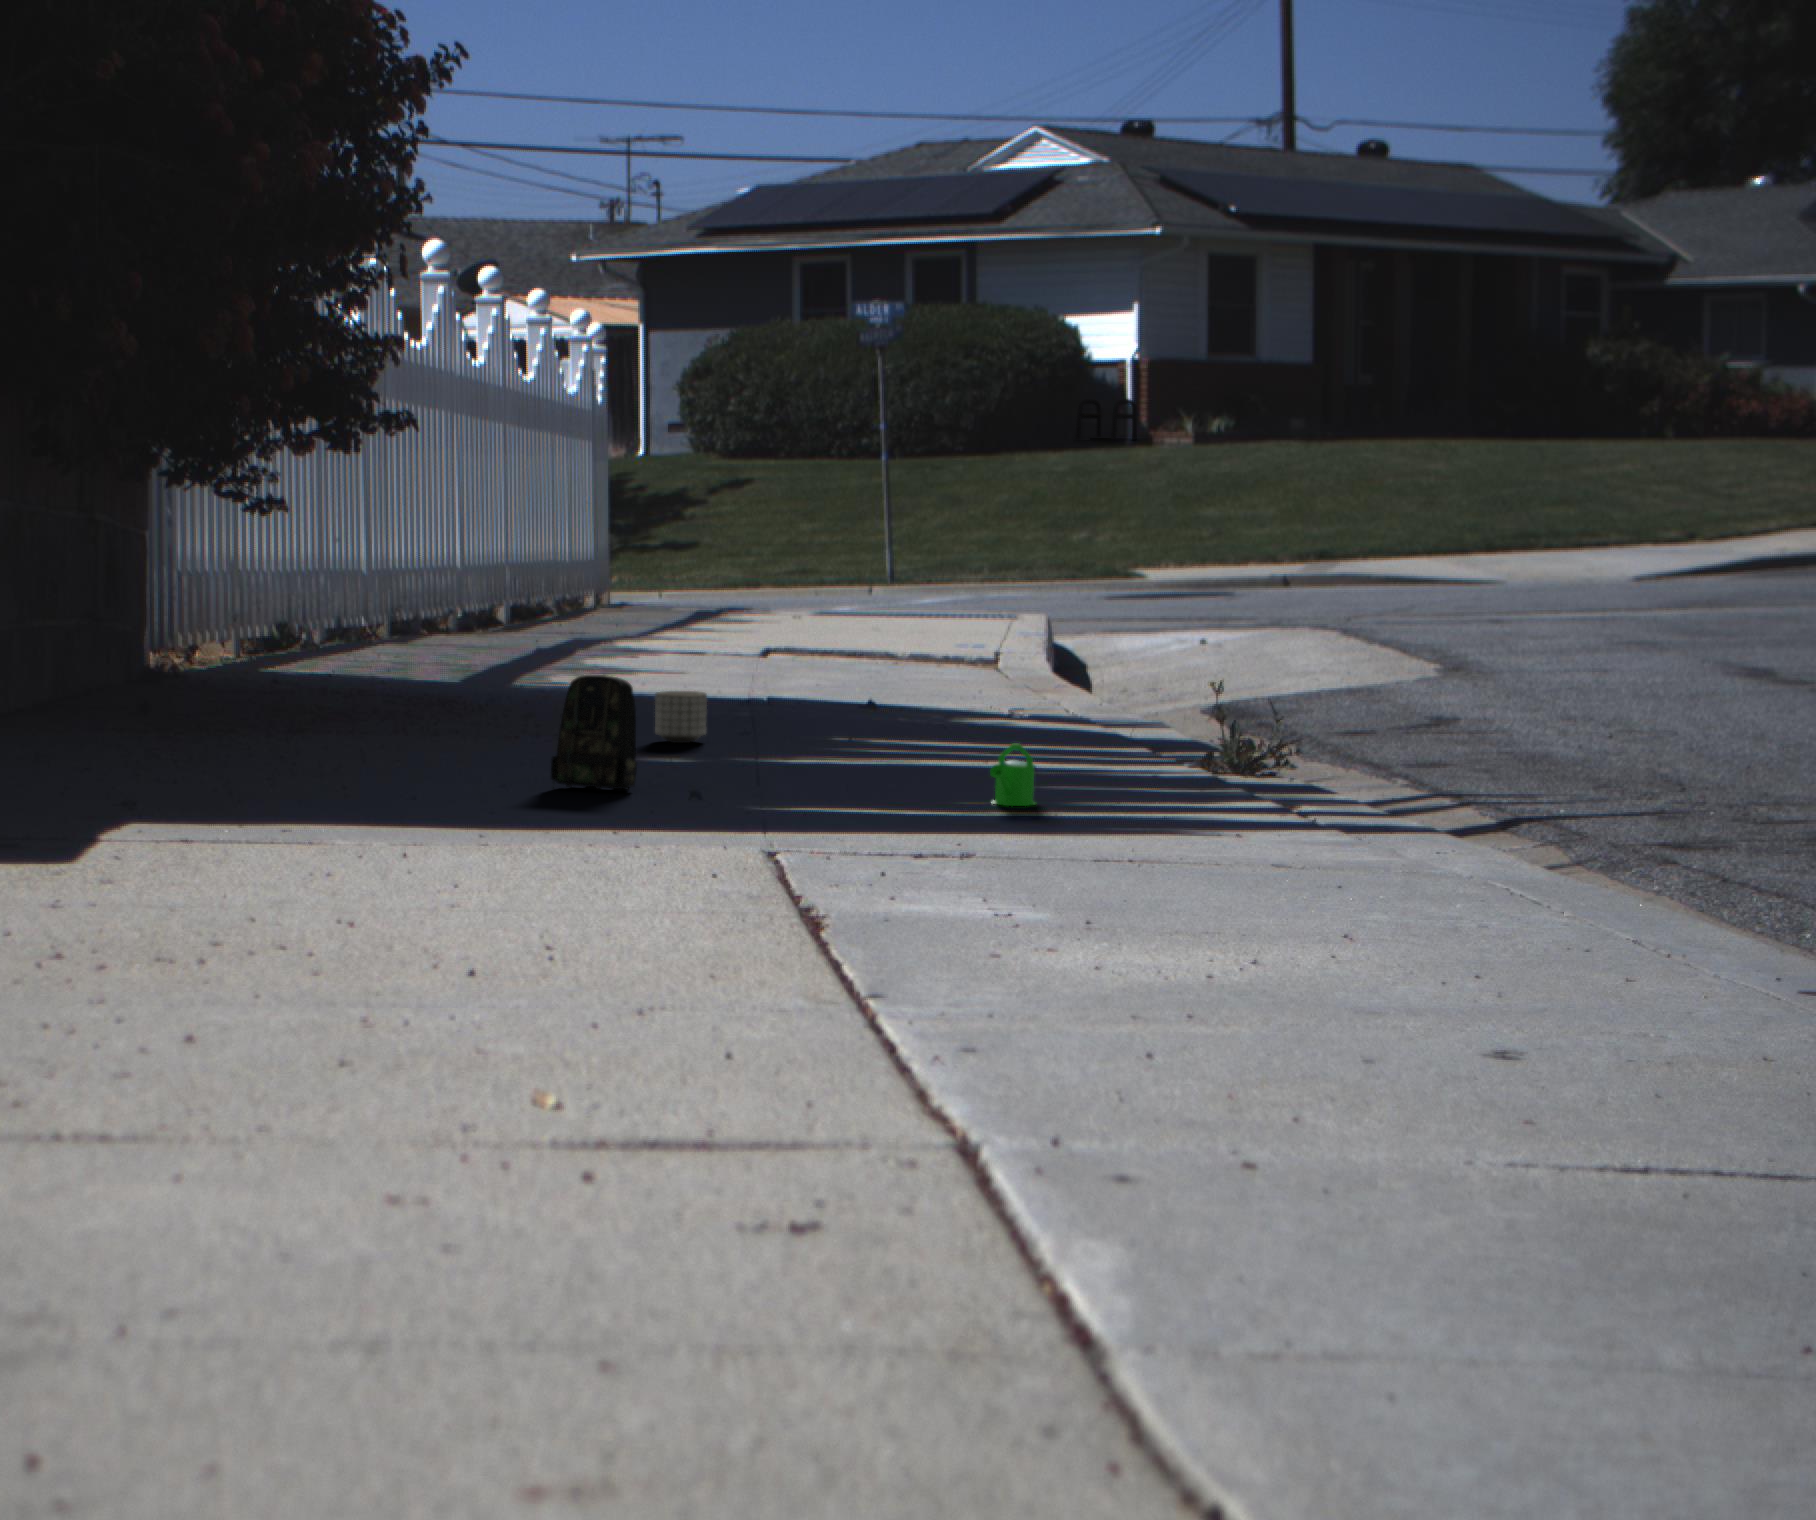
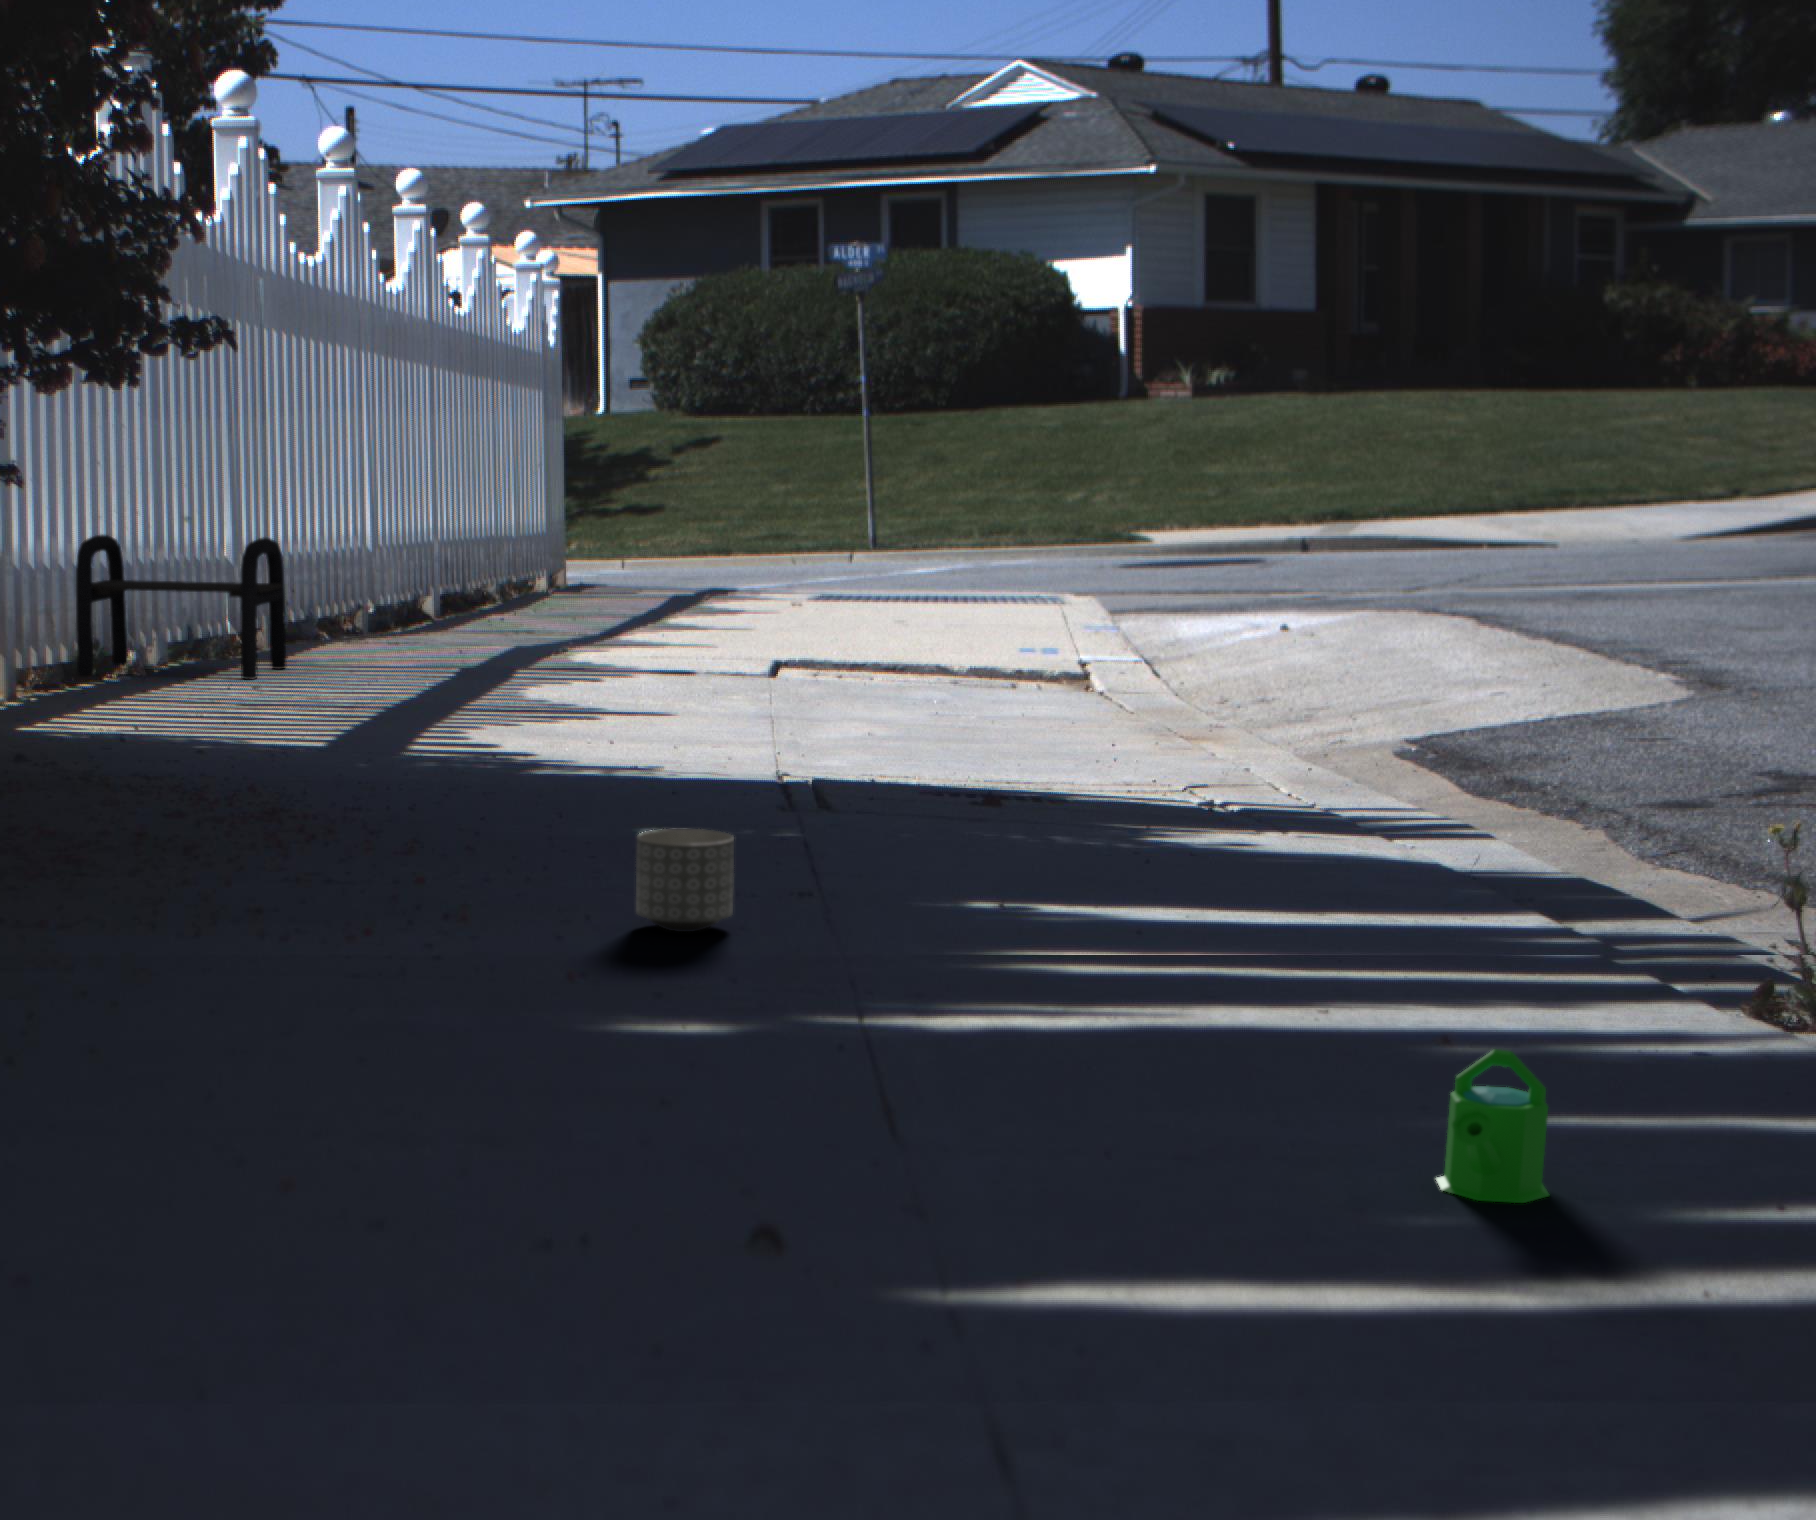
bench: present [1075,399,1138,440] -> present [76,535,286,680]
backpack: present [551,675,637,789] -> none [408,873,605,1141]

